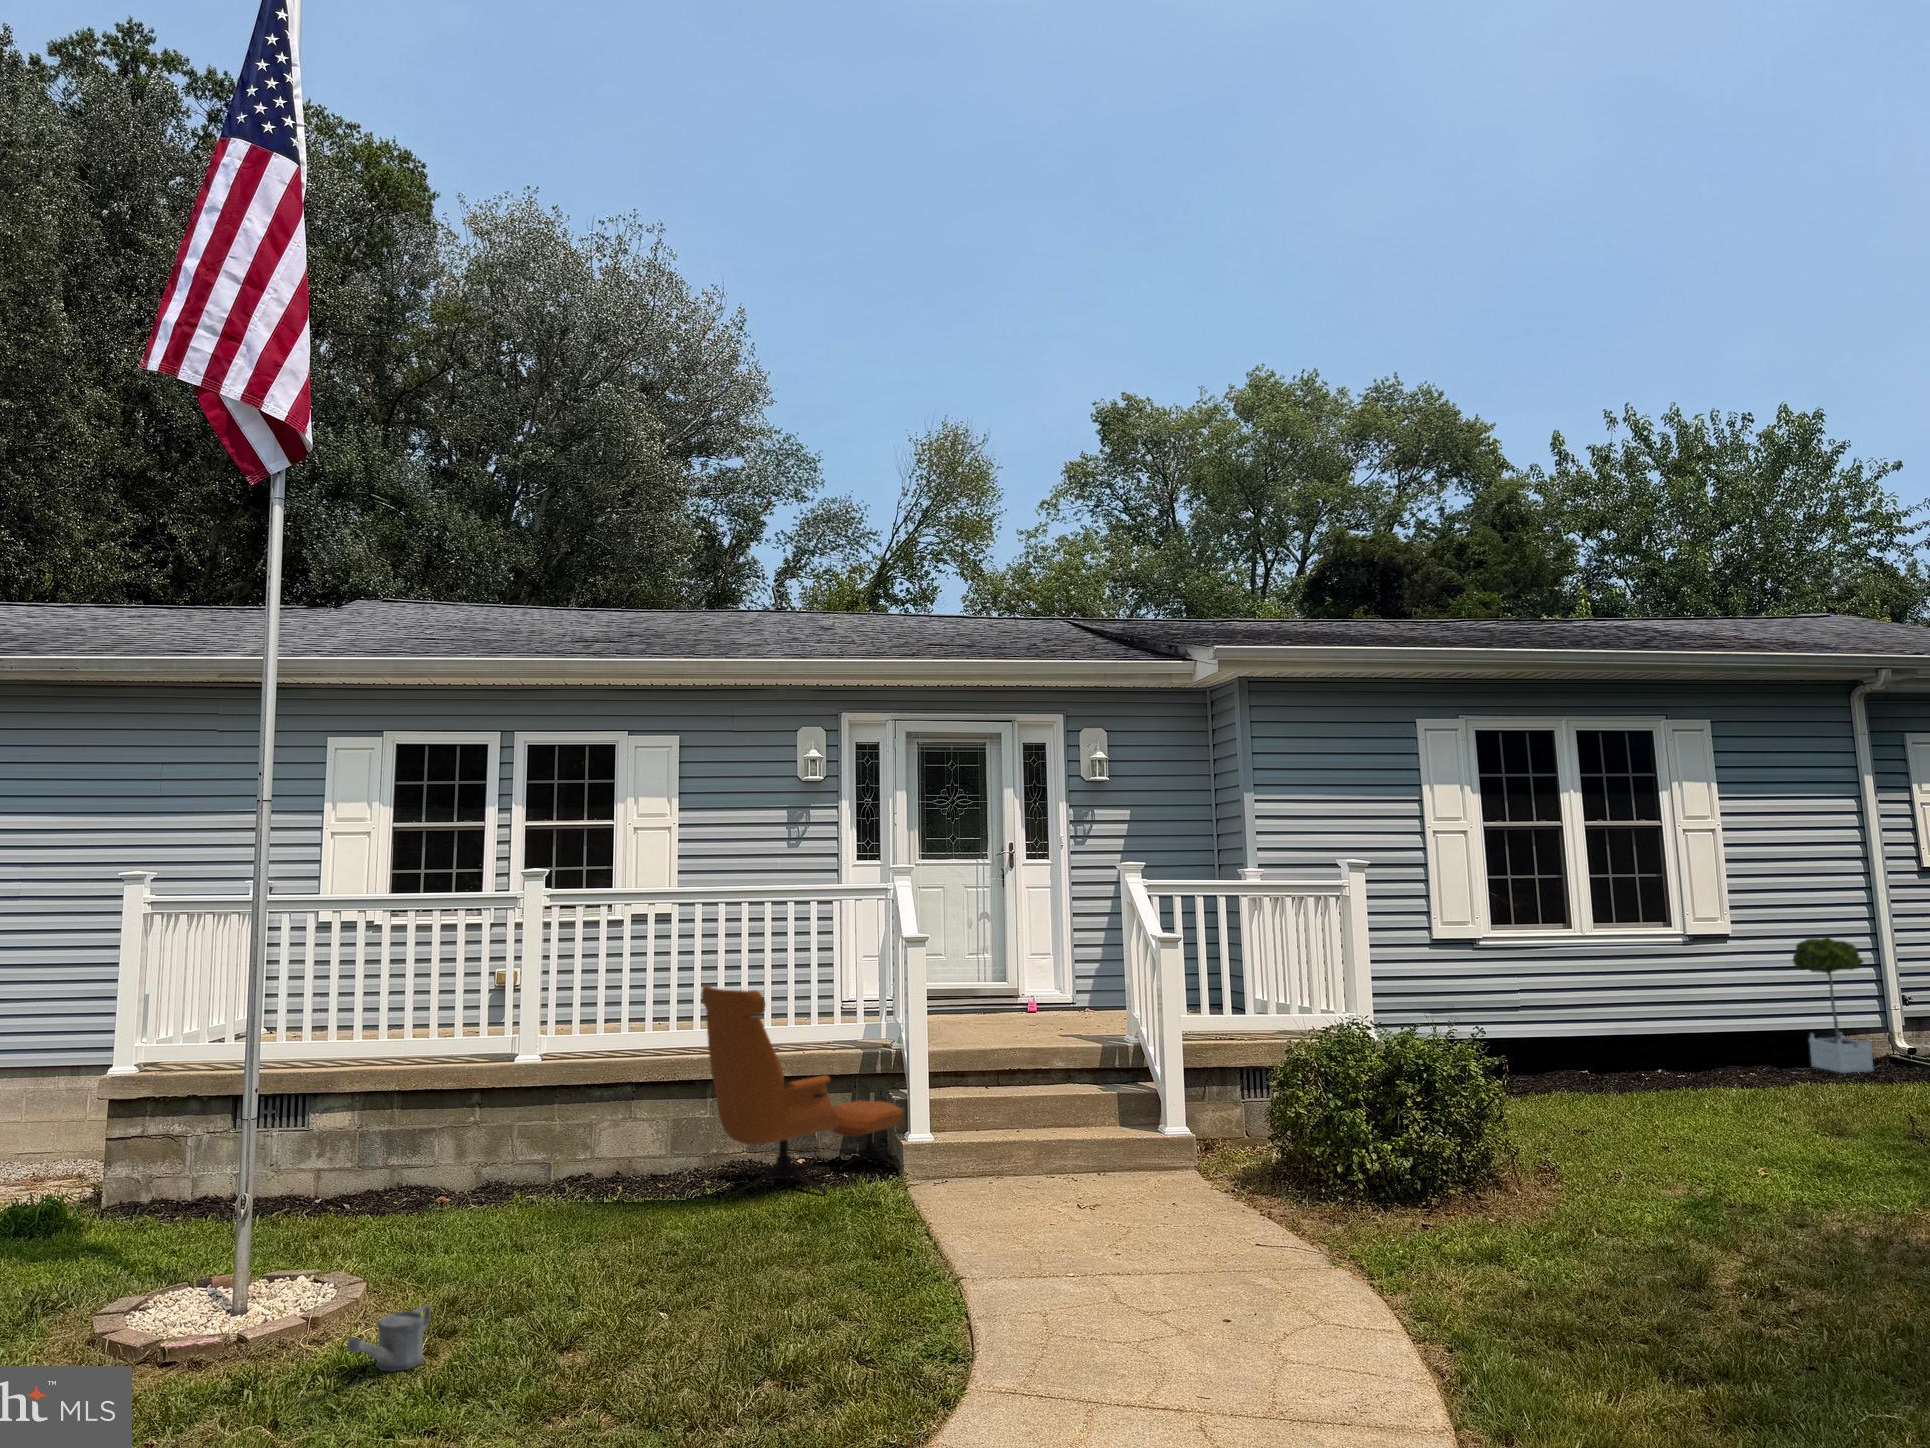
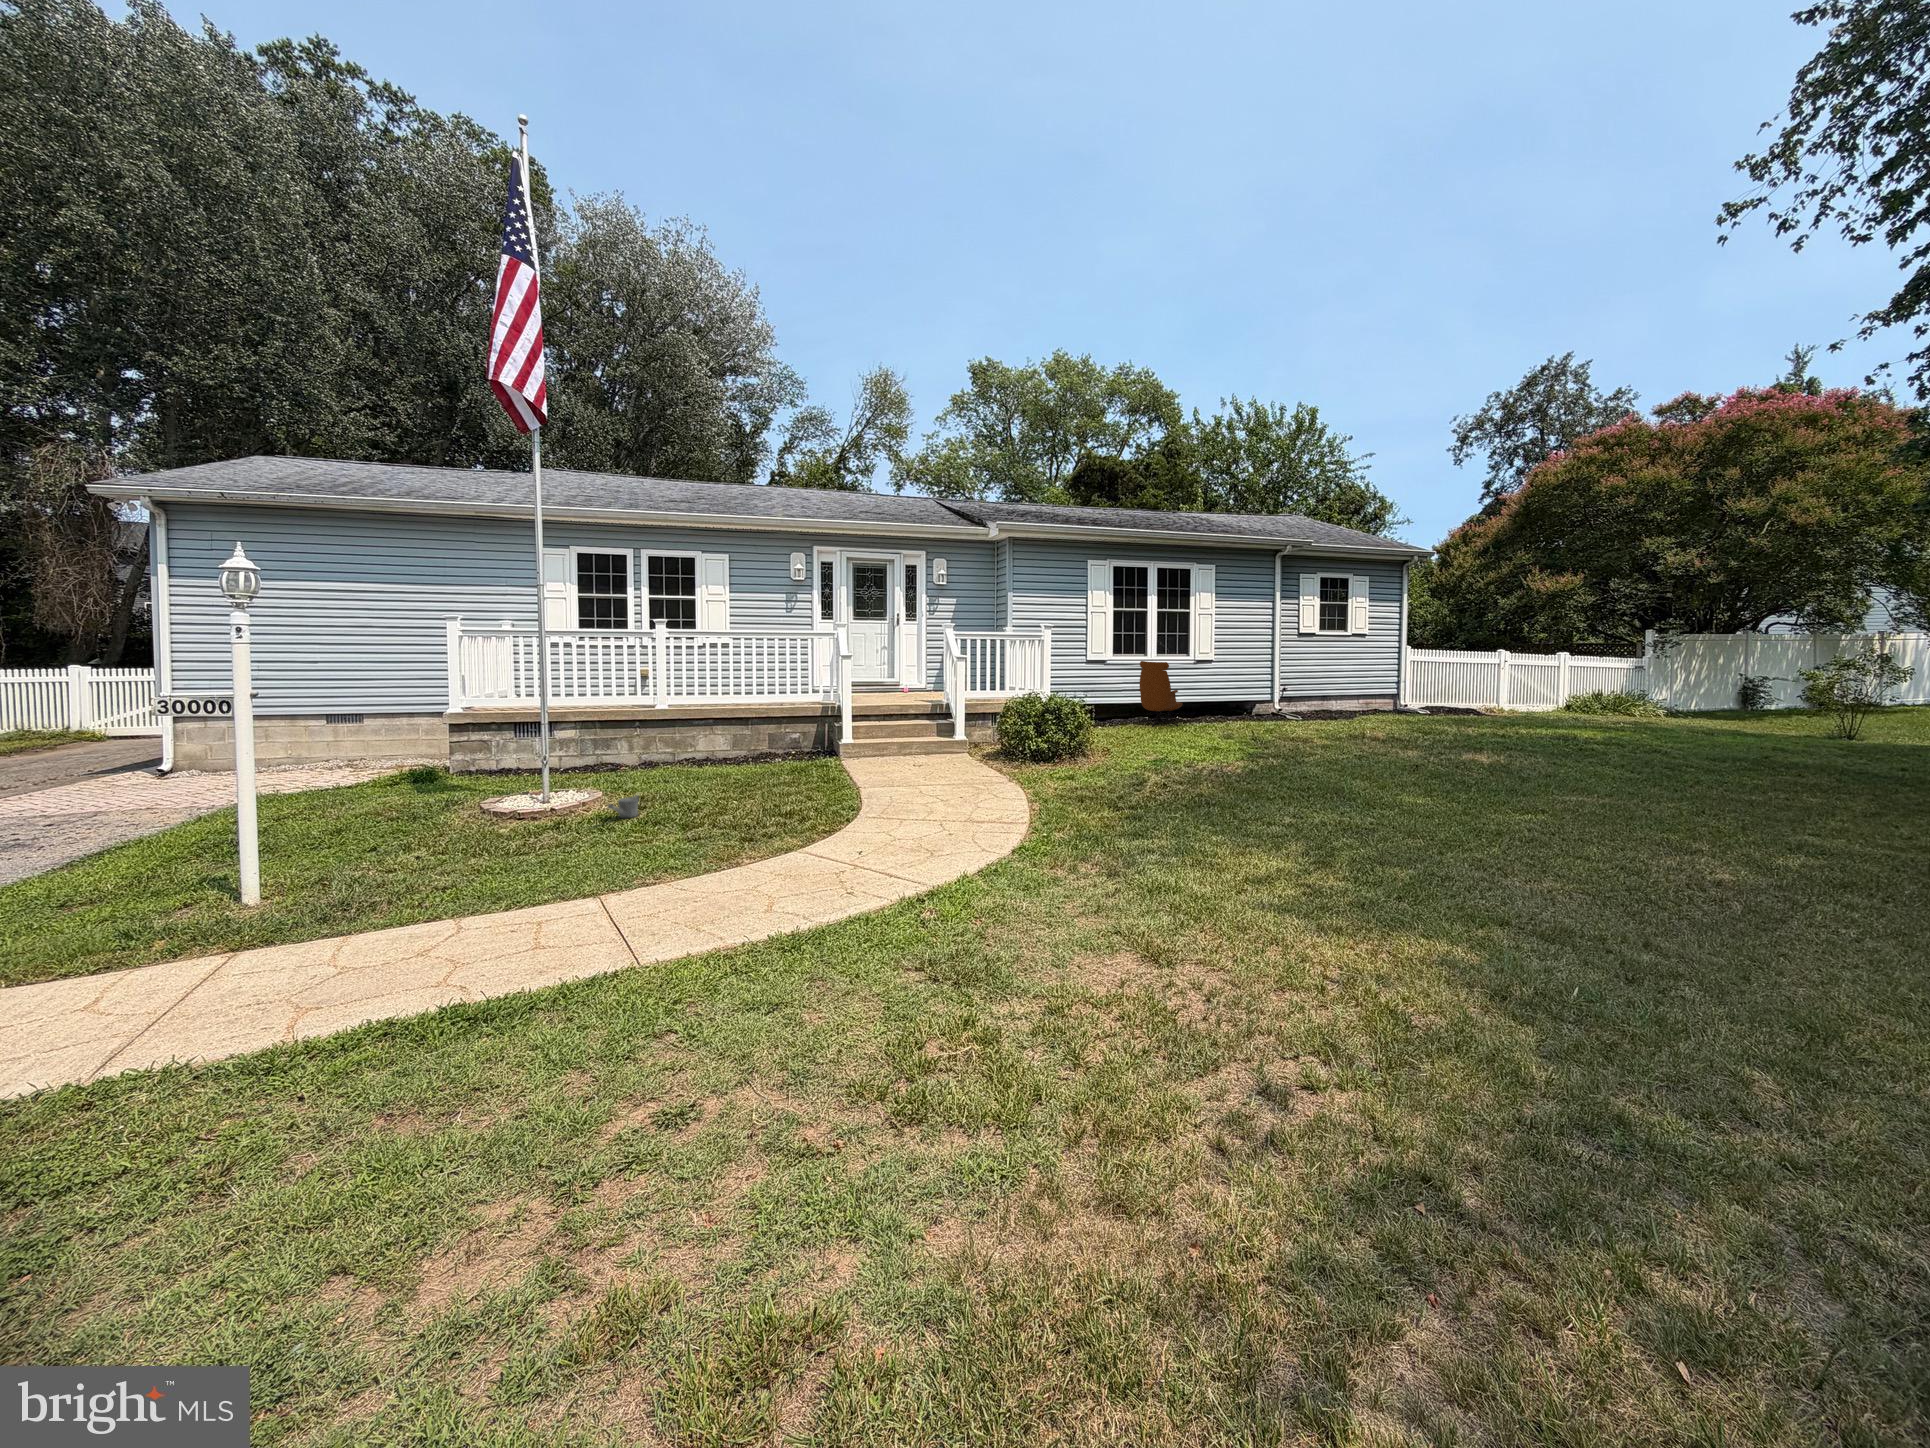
potted tree: present [1793,937,1873,1073] -> none [1234,662,1261,718]
lounge chair: present [701,985,903,1196] -> present [1139,661,1183,727]

